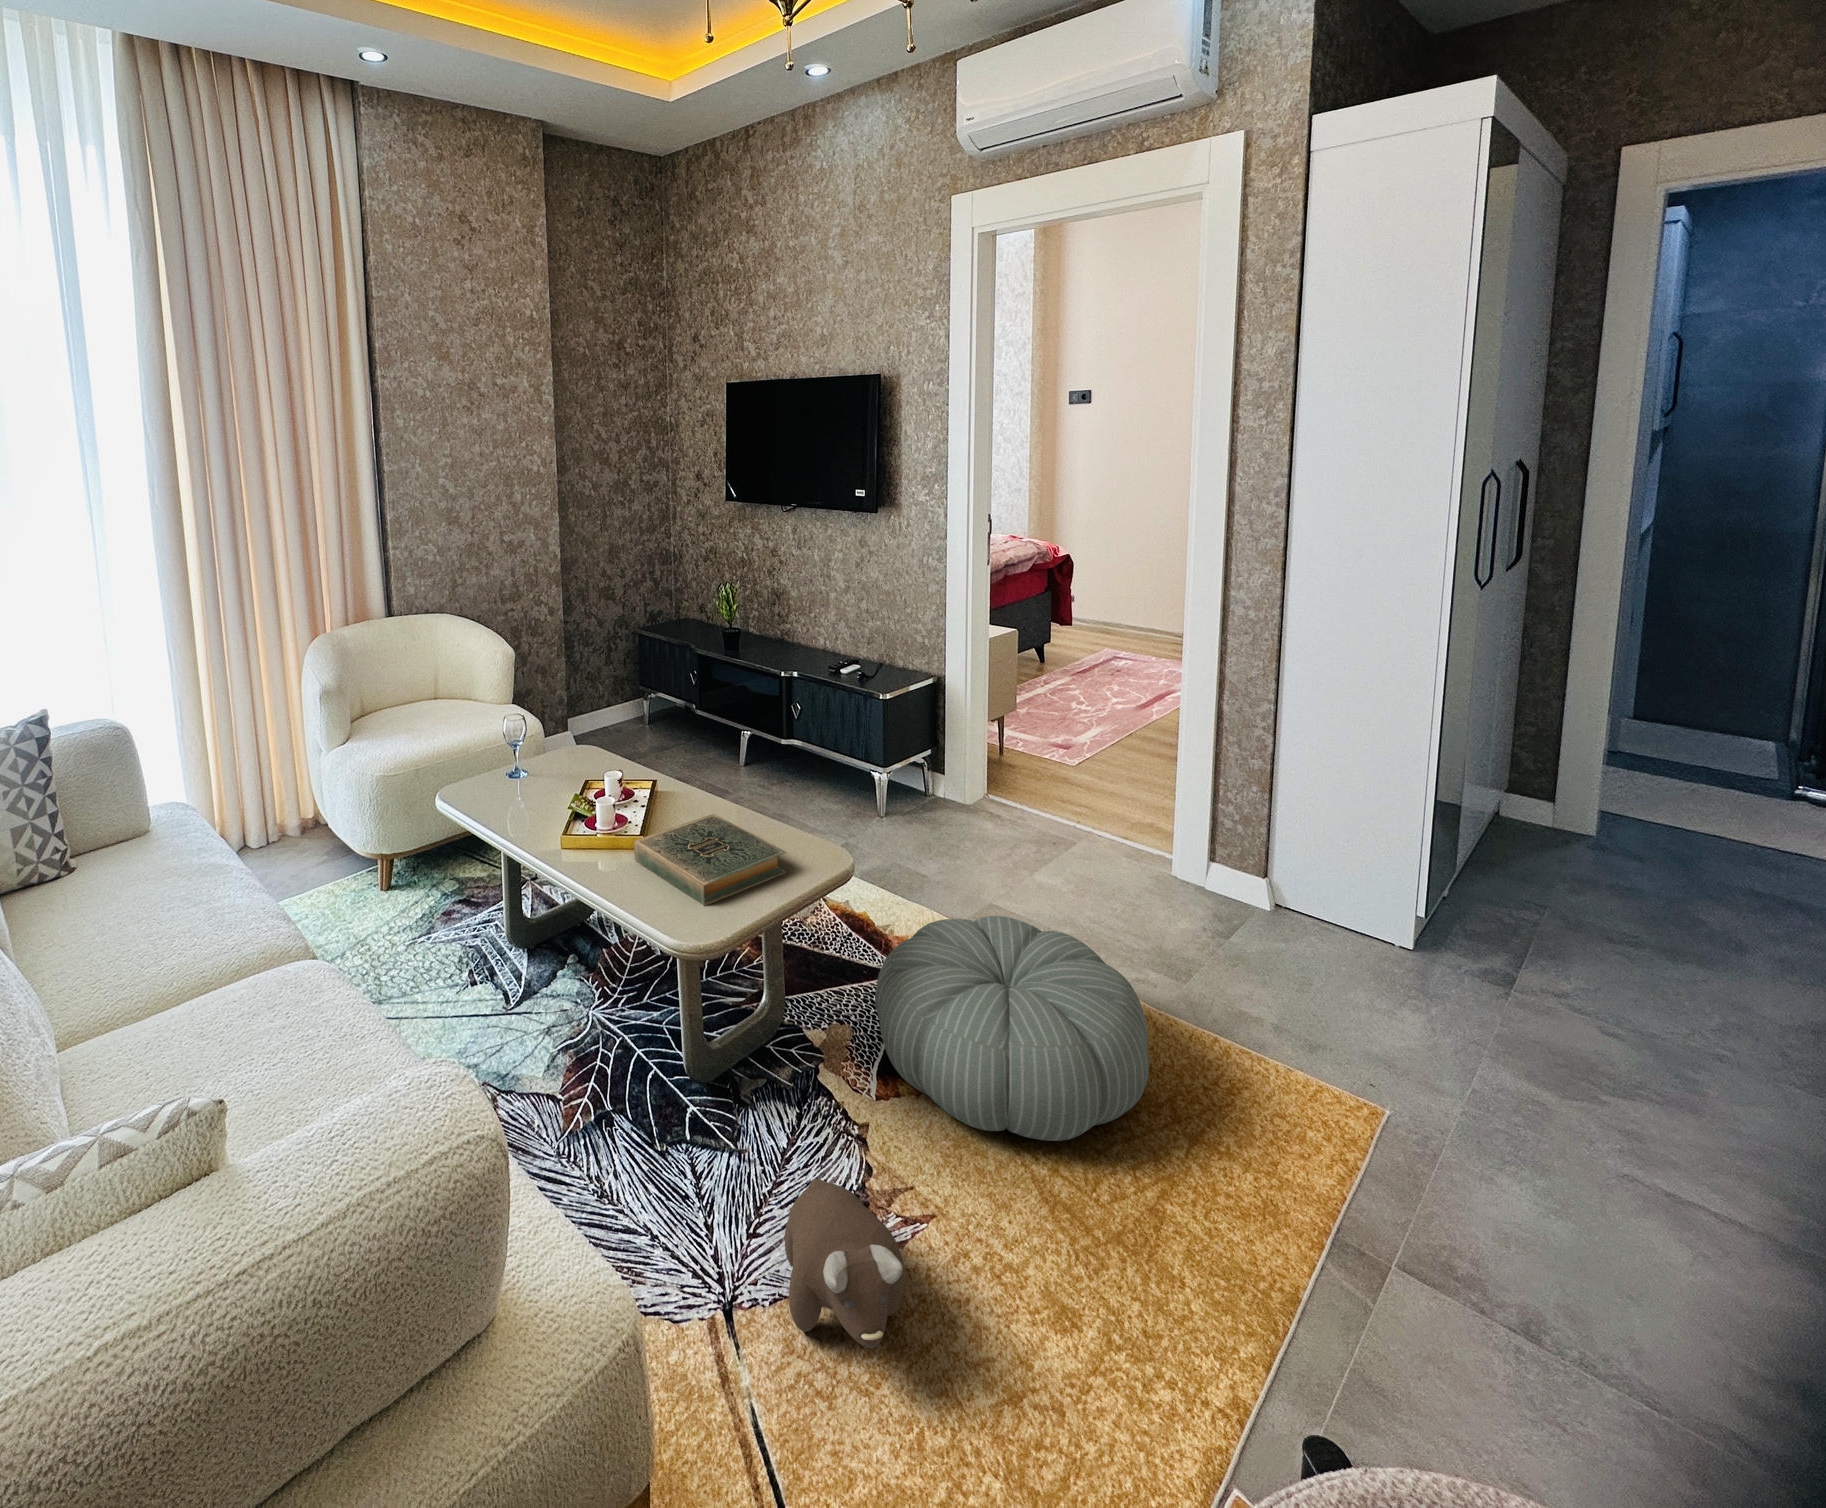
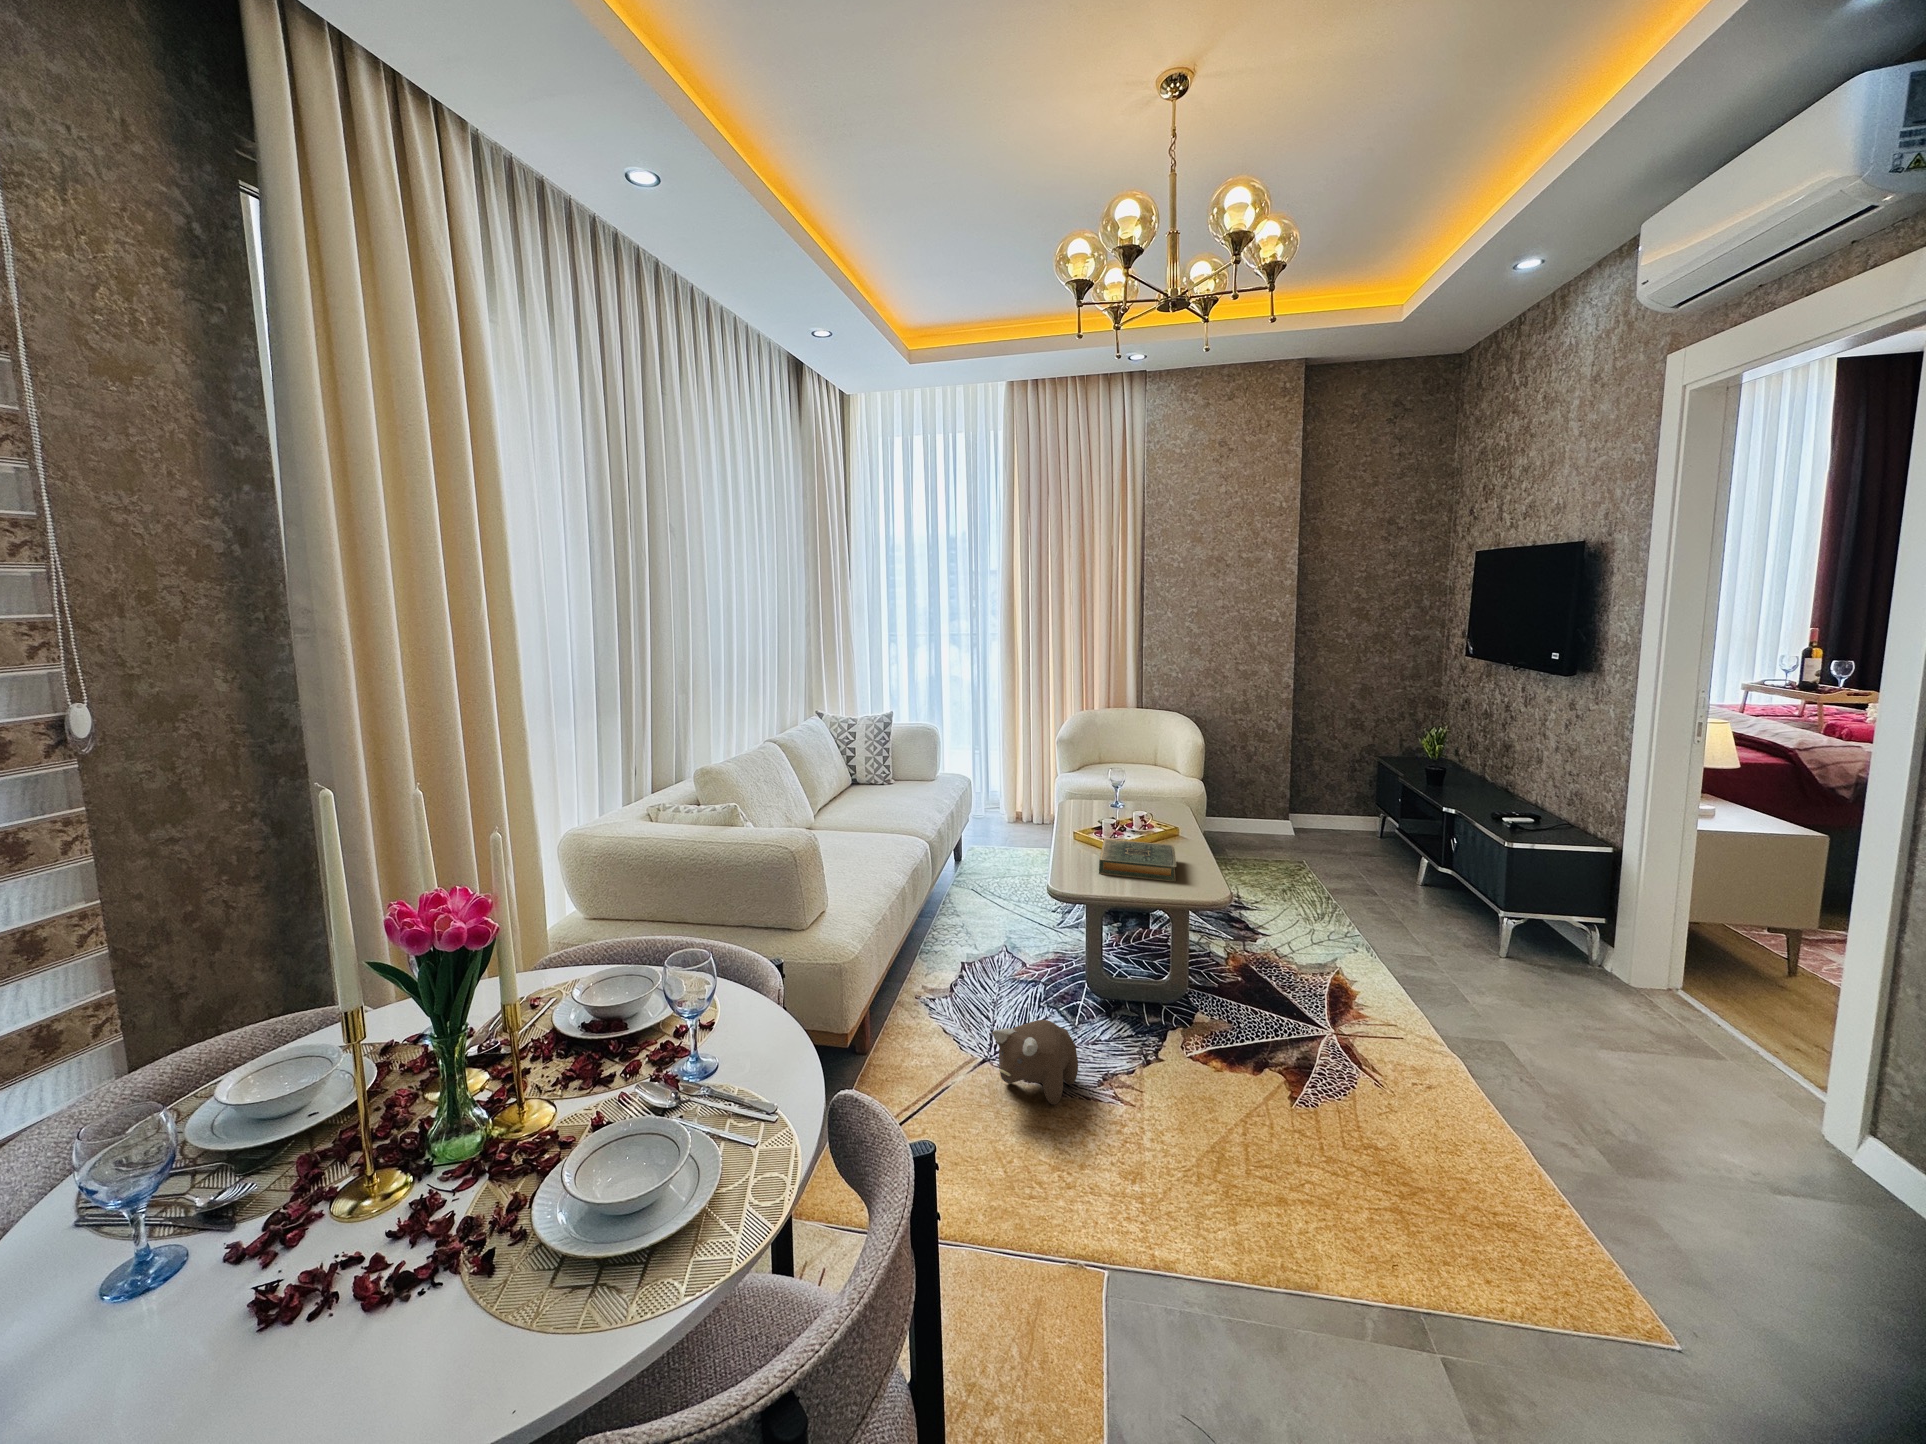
pouf: present [875,916,1149,1141] -> none [1199,976,1439,1147]

